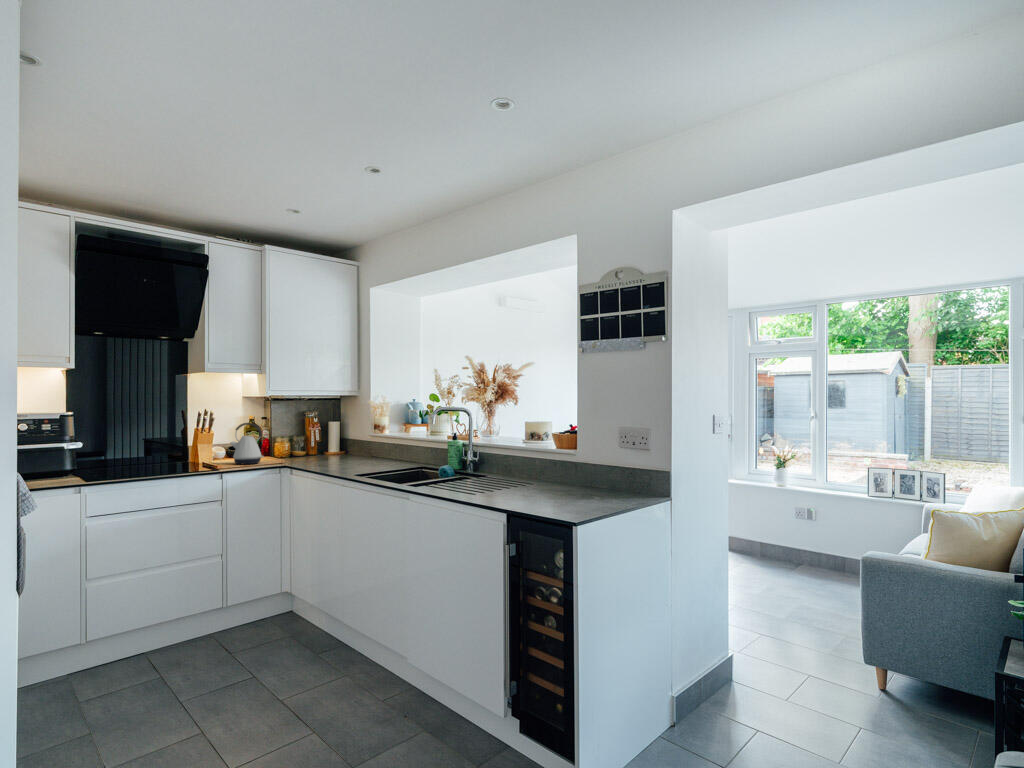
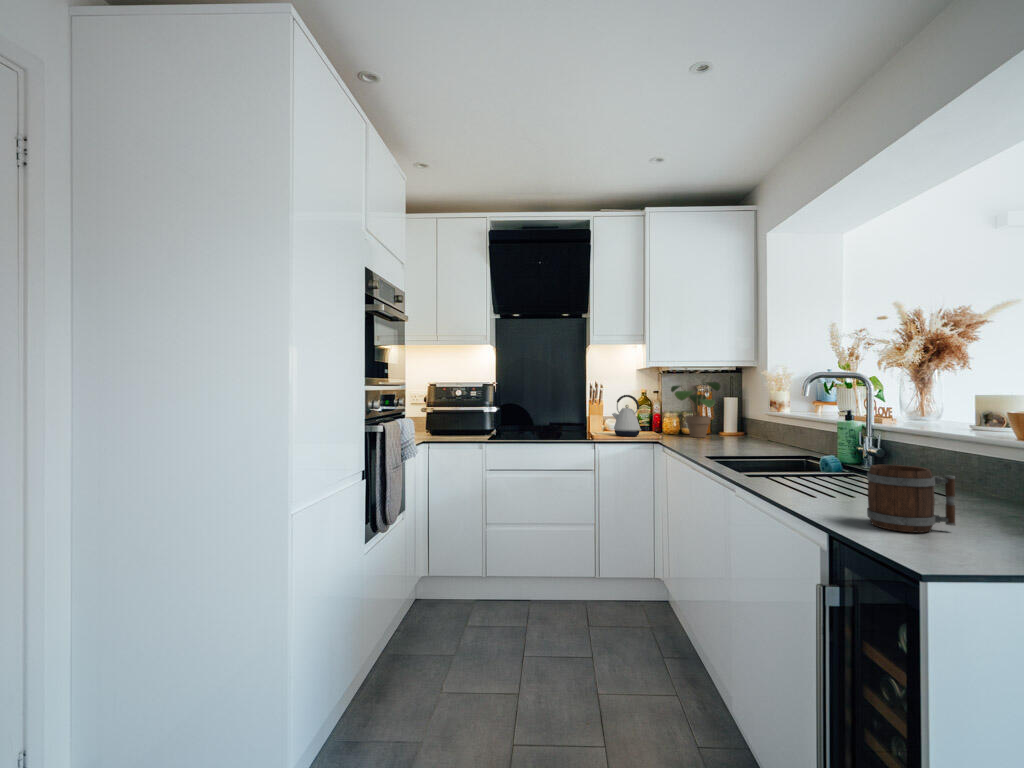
potted plant: none [287,408,333,460] -> present [671,382,721,438]
mug: none [520,469,559,506] -> present [867,465,955,533]

